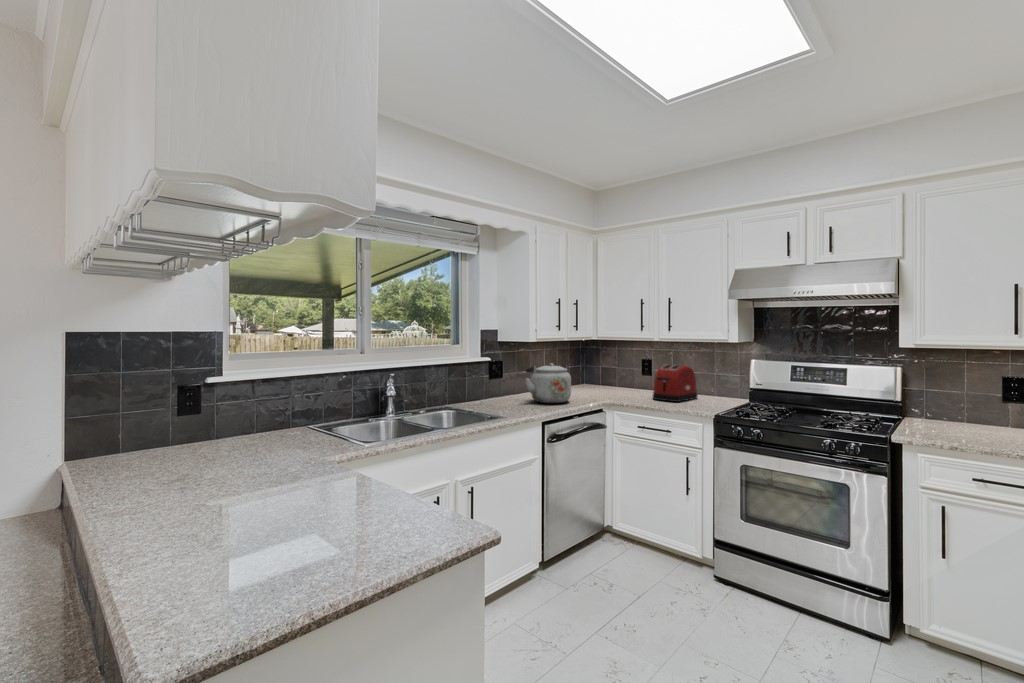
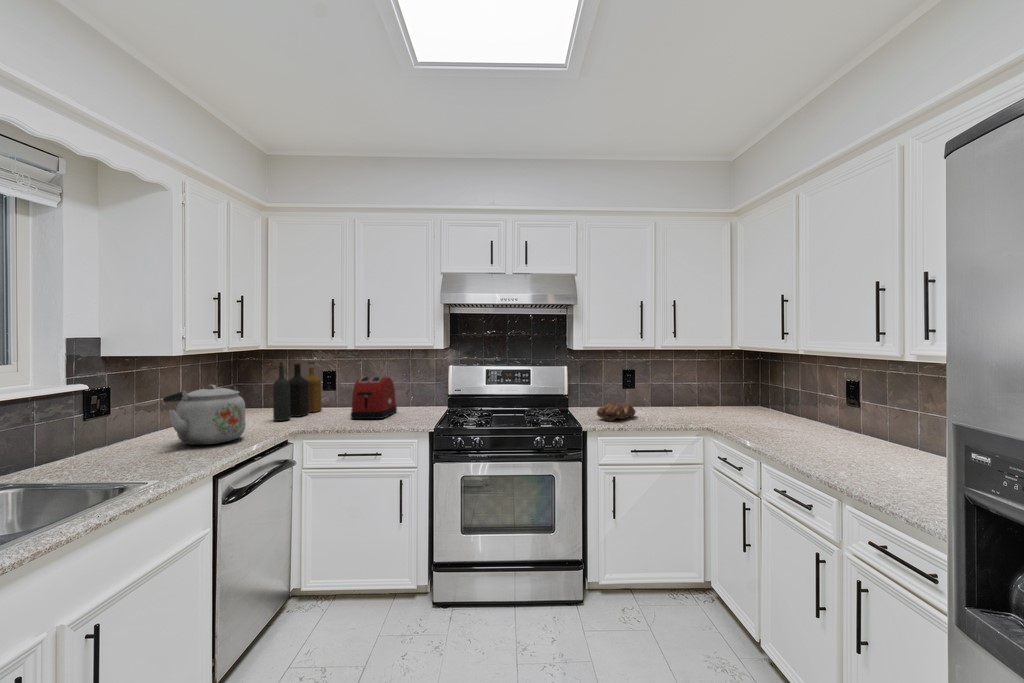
bottle: none [598,349,639,394] -> present [273,361,322,421]
bread loaf: none [918,414,990,437] -> present [597,401,635,421]

